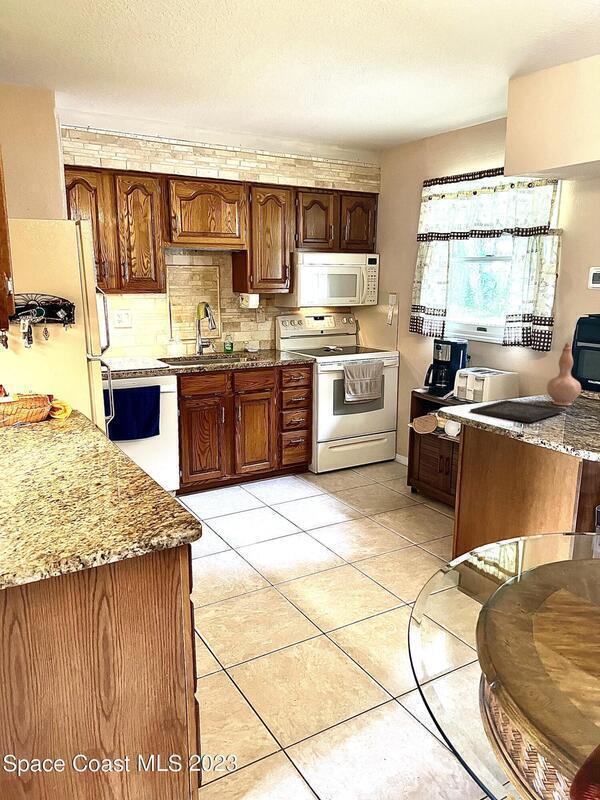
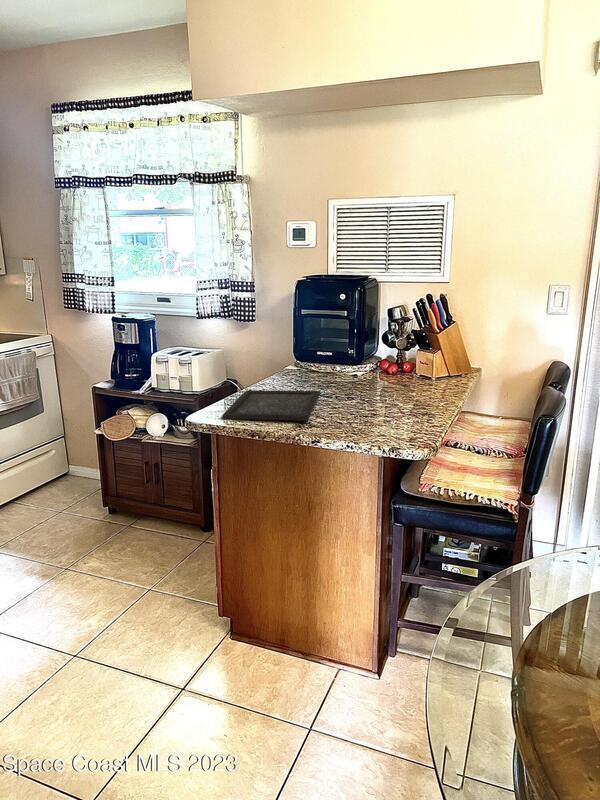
vase: present [547,342,581,405] -> none [283,311,319,385]

